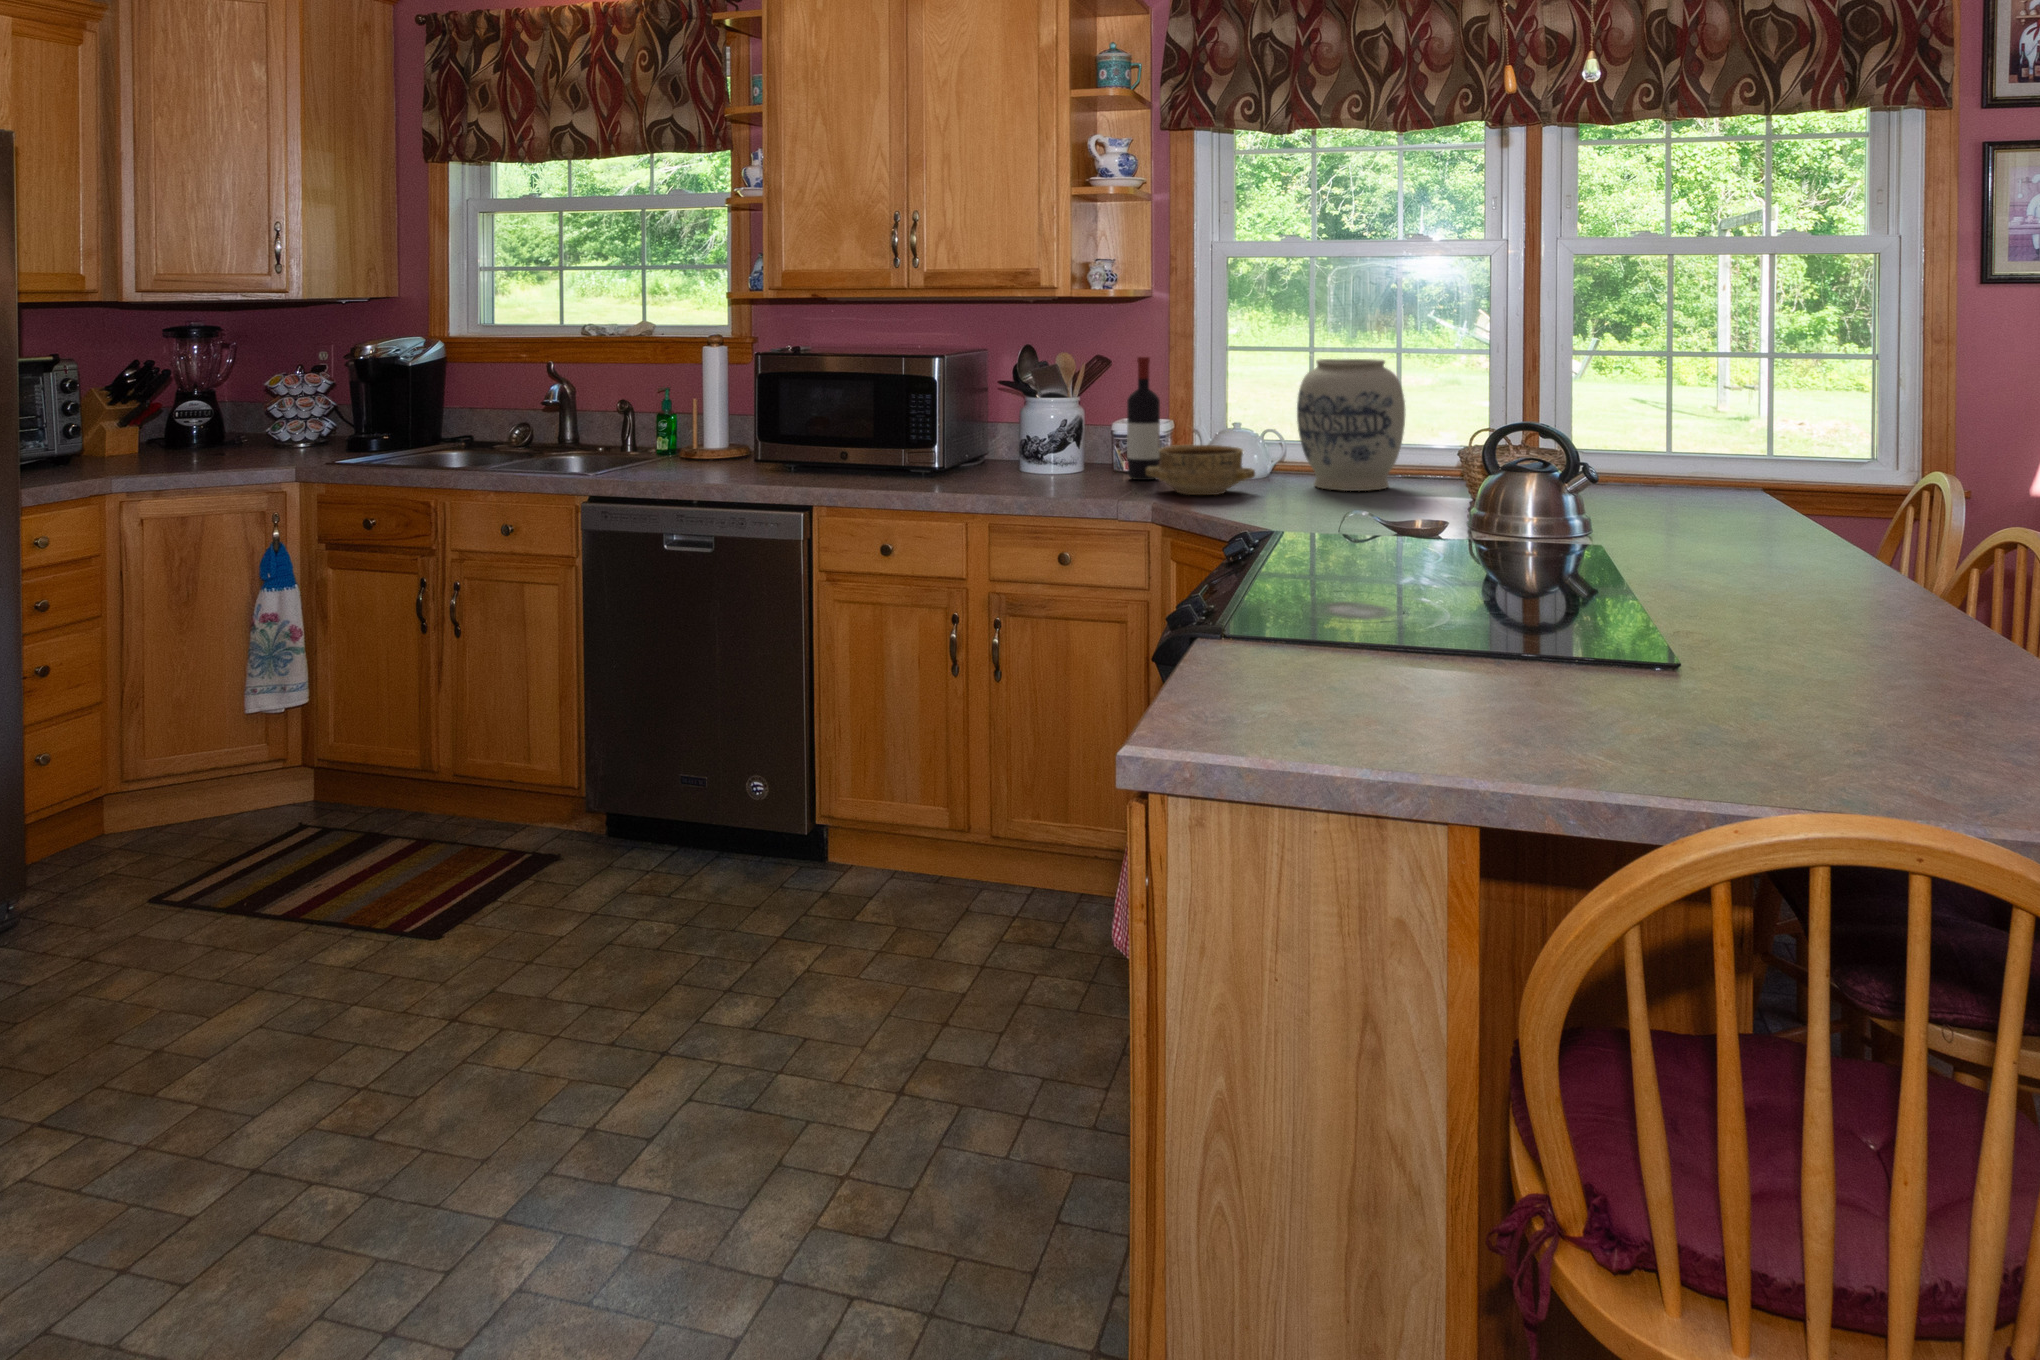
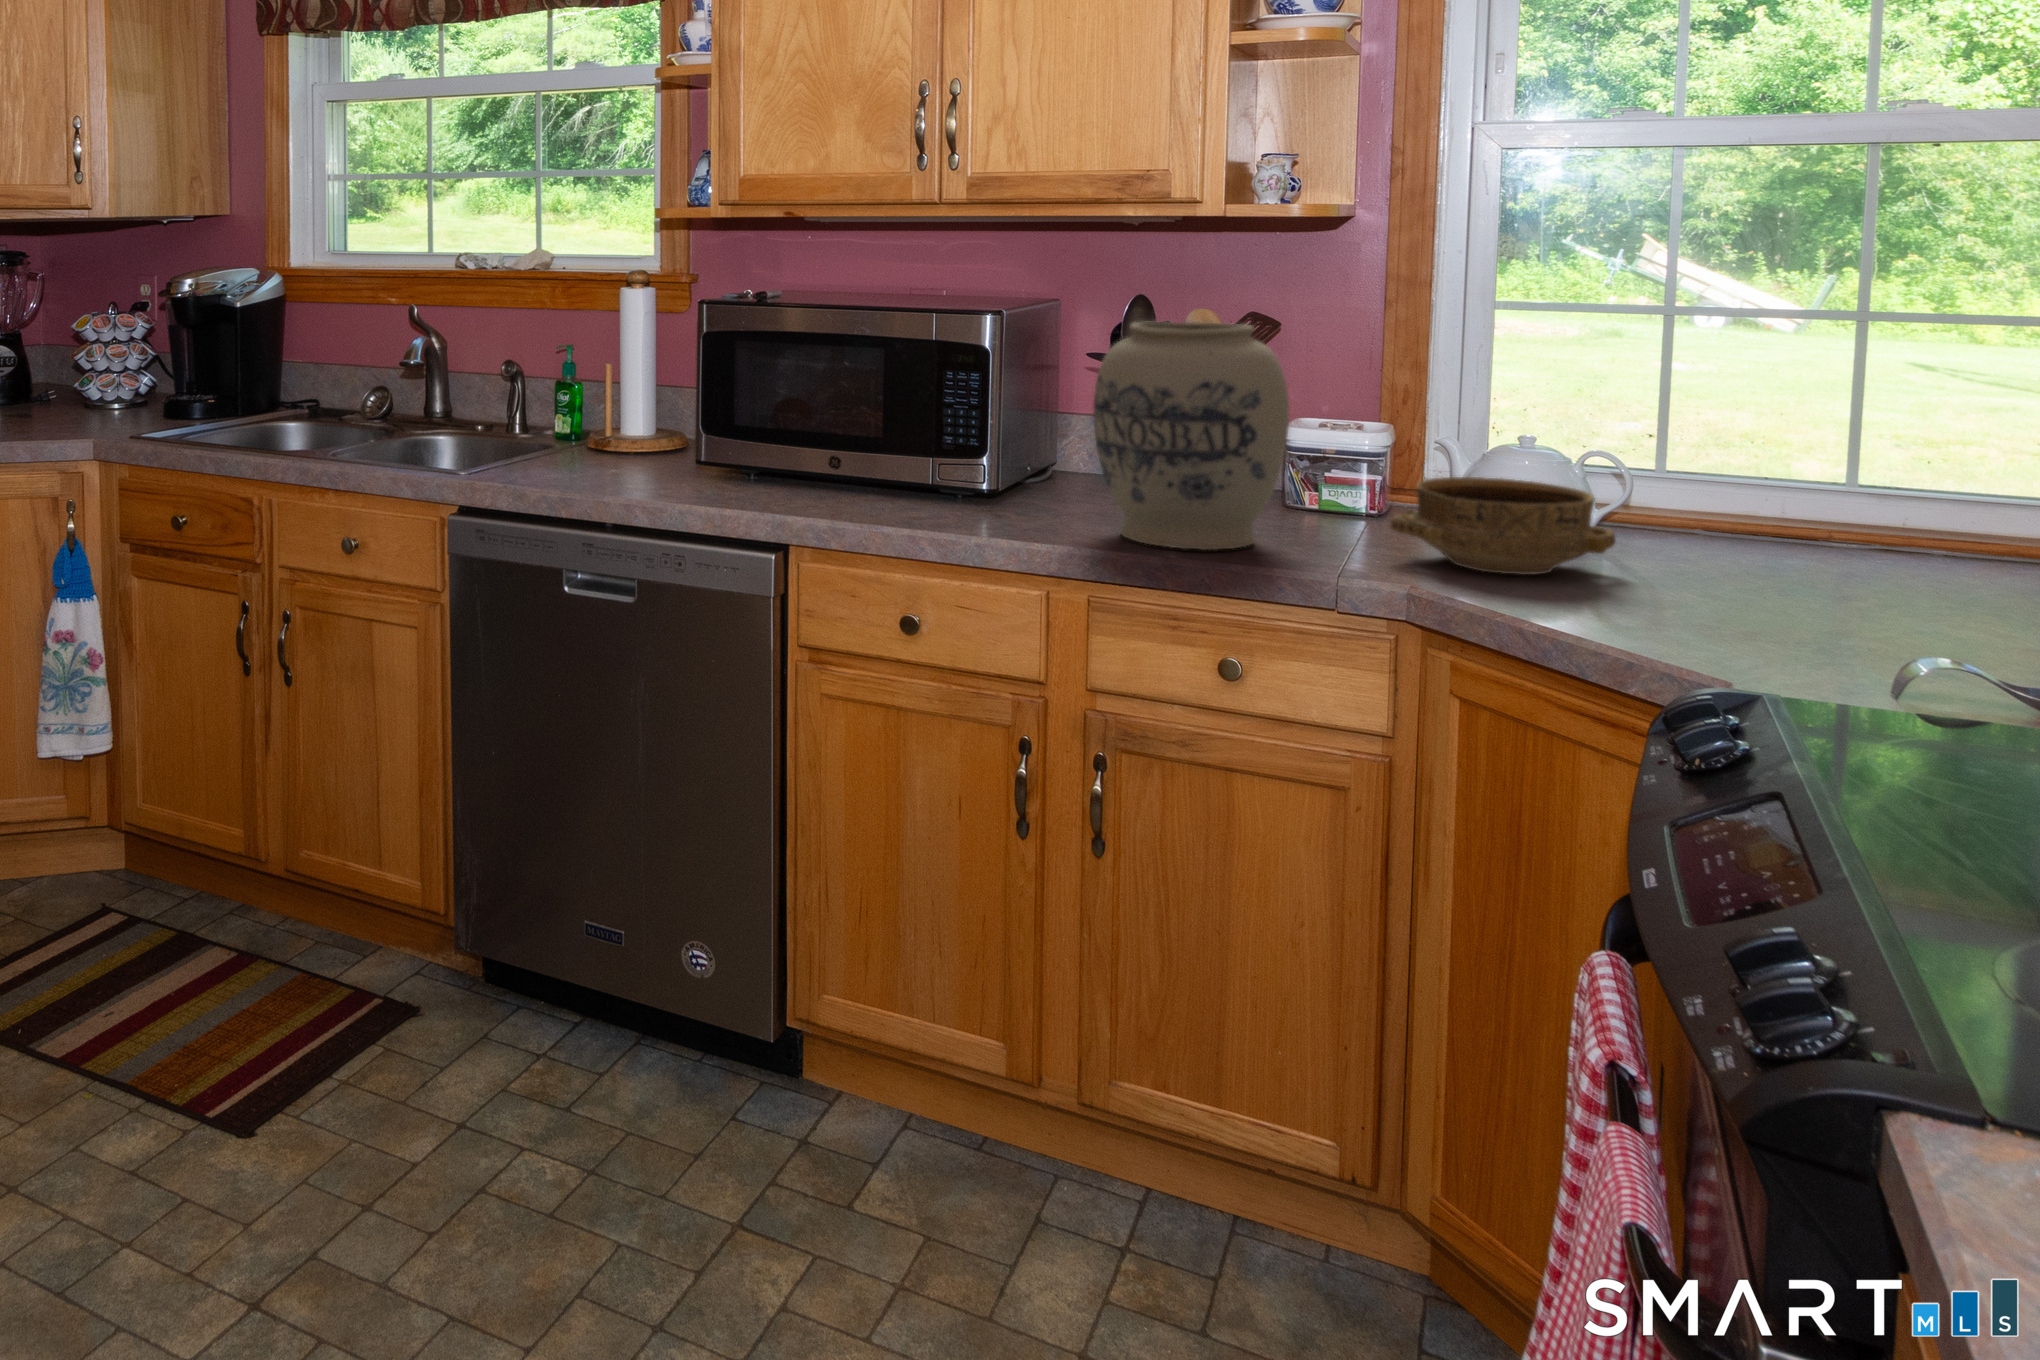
wine bottle: present [1127,357,1160,480] -> none [1330,318,1396,530]
vase: present [1297,359,1405,491] -> present [1093,322,1289,550]

